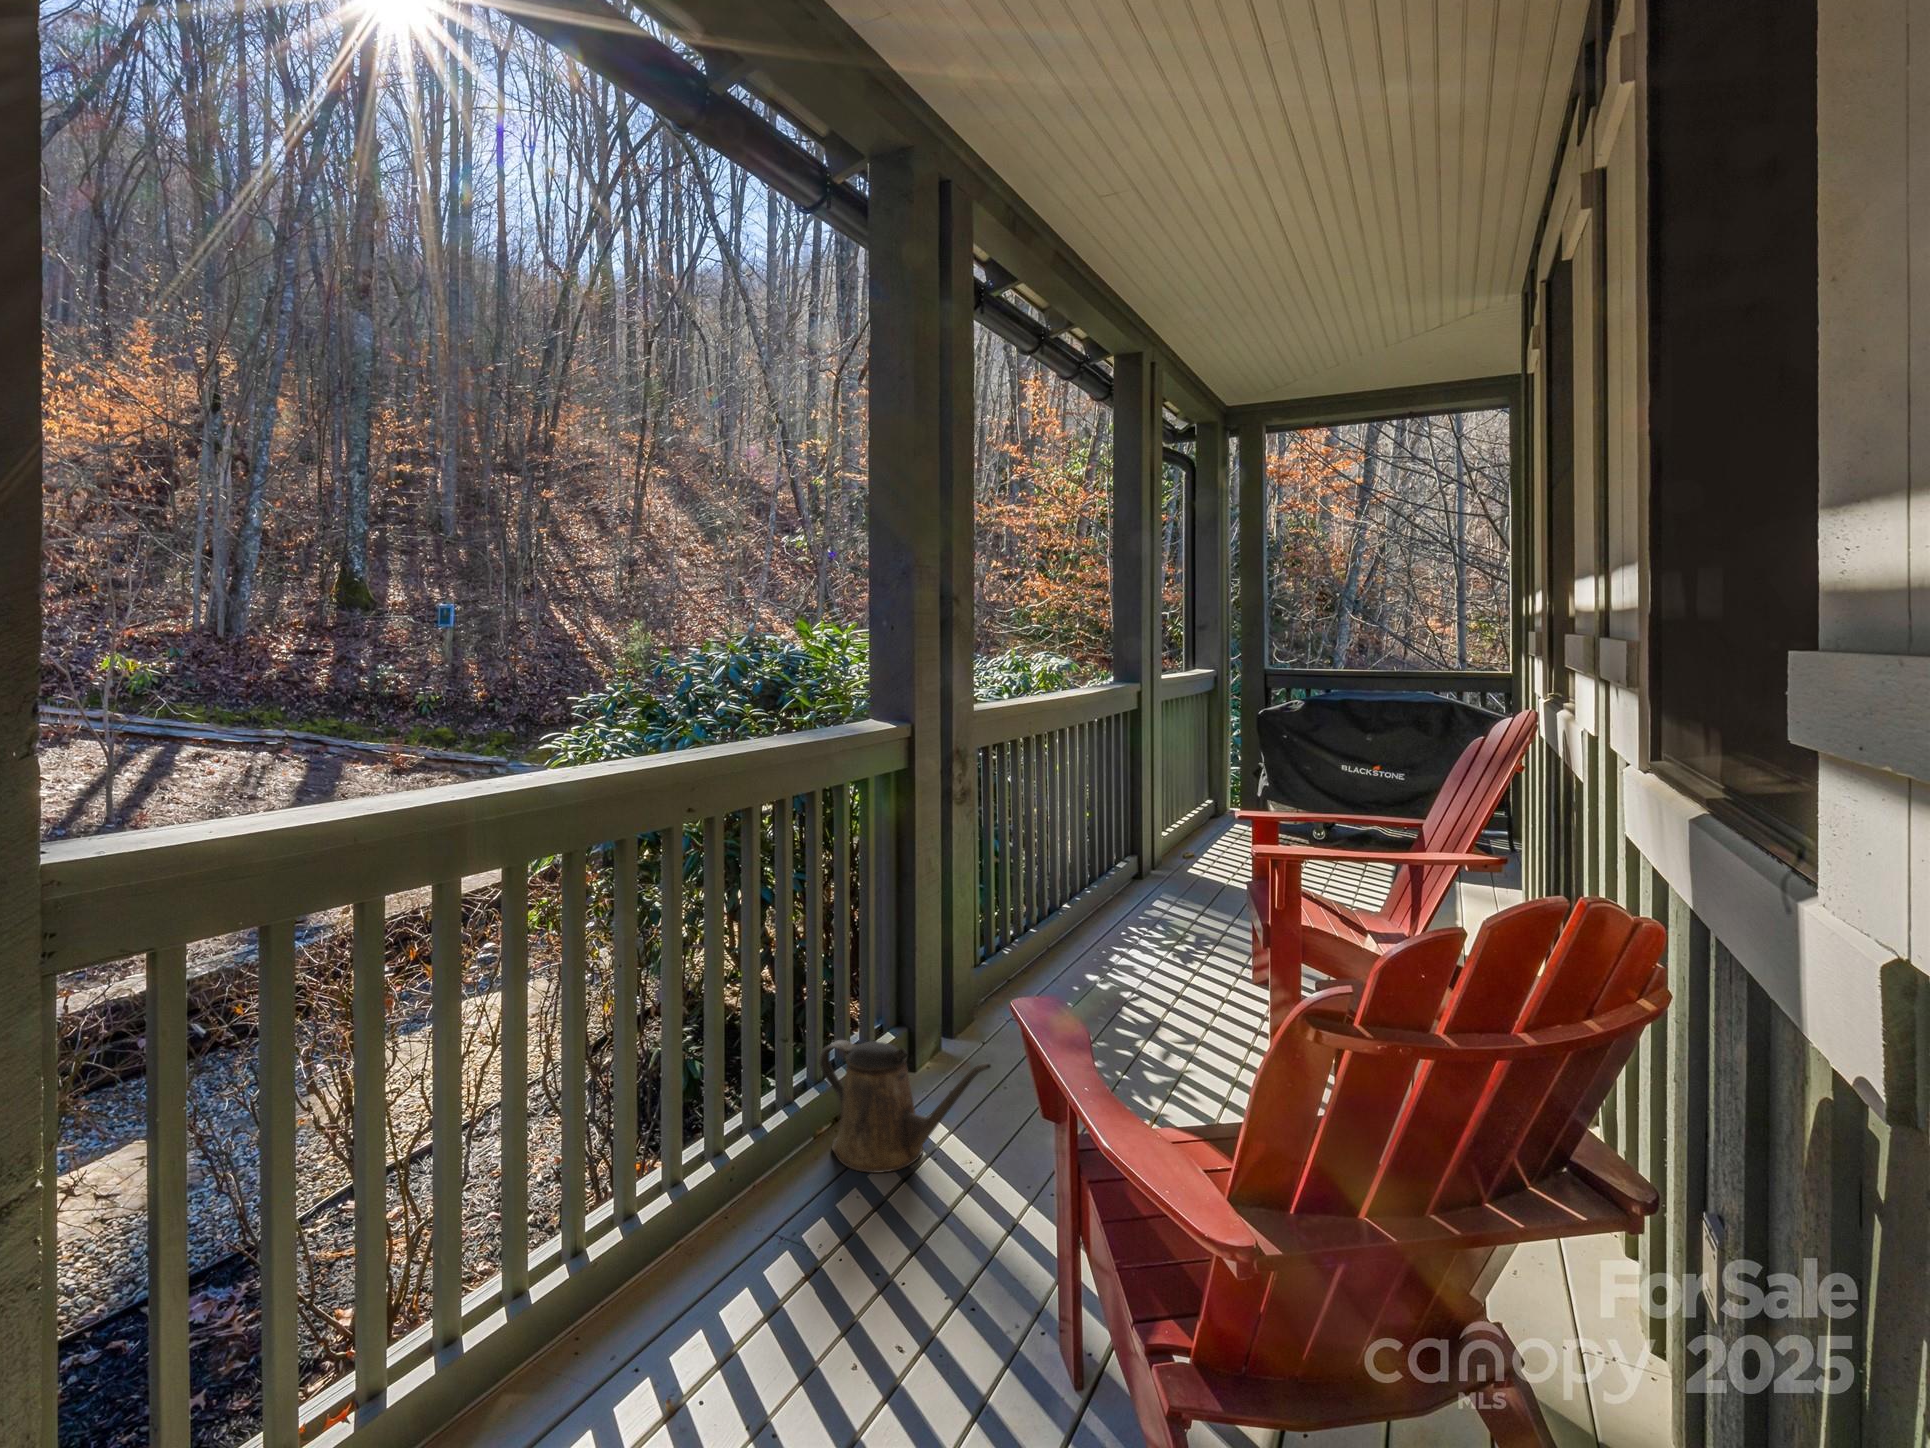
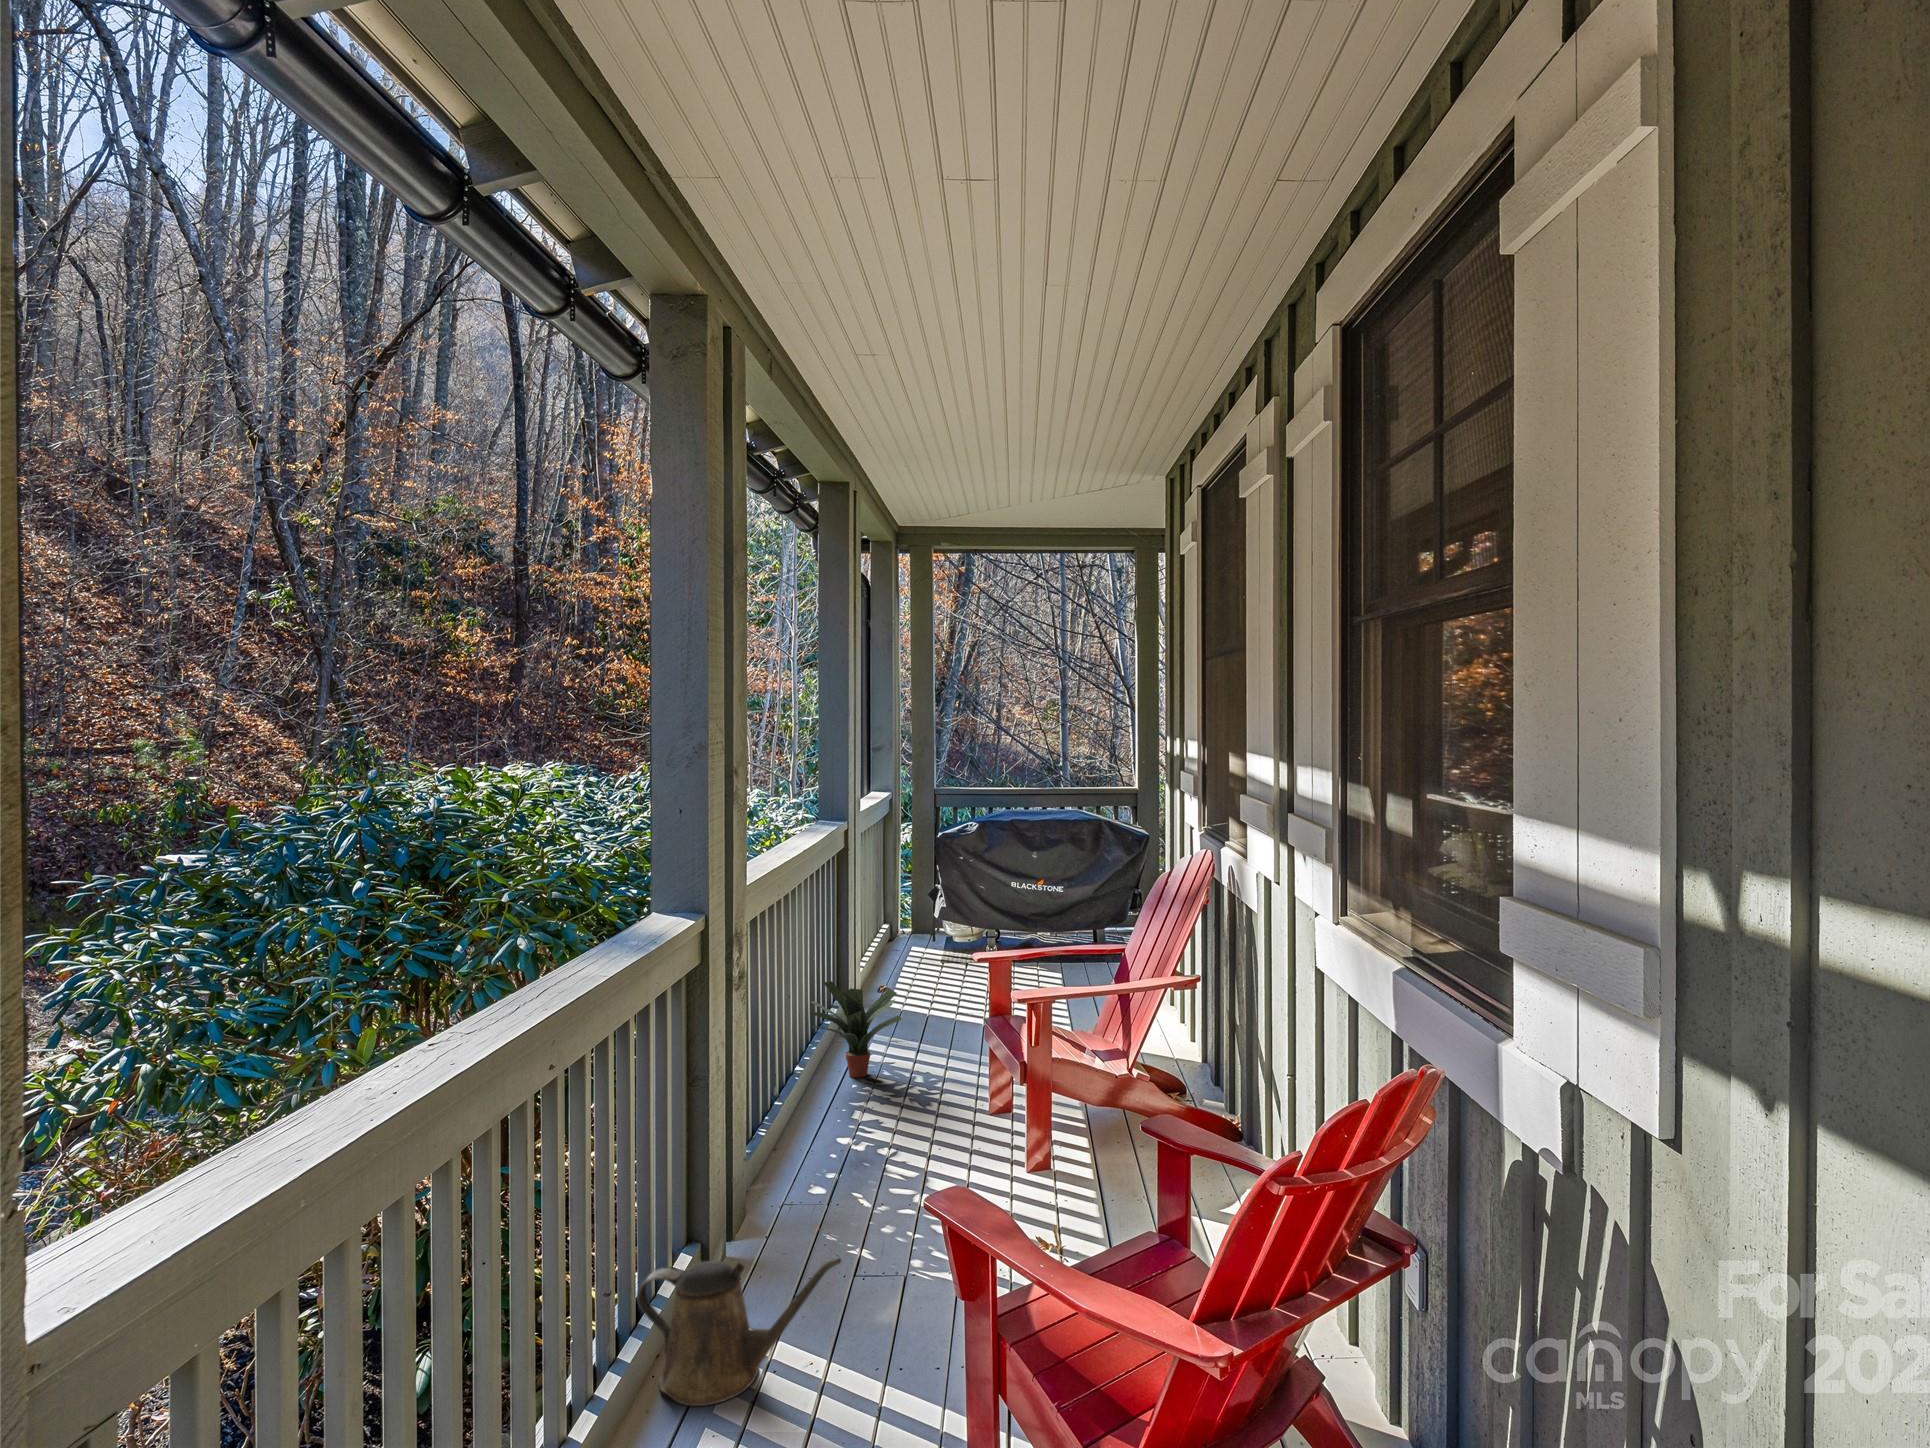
potted plant: none [1082,832,1179,927] -> present [811,981,902,1078]

